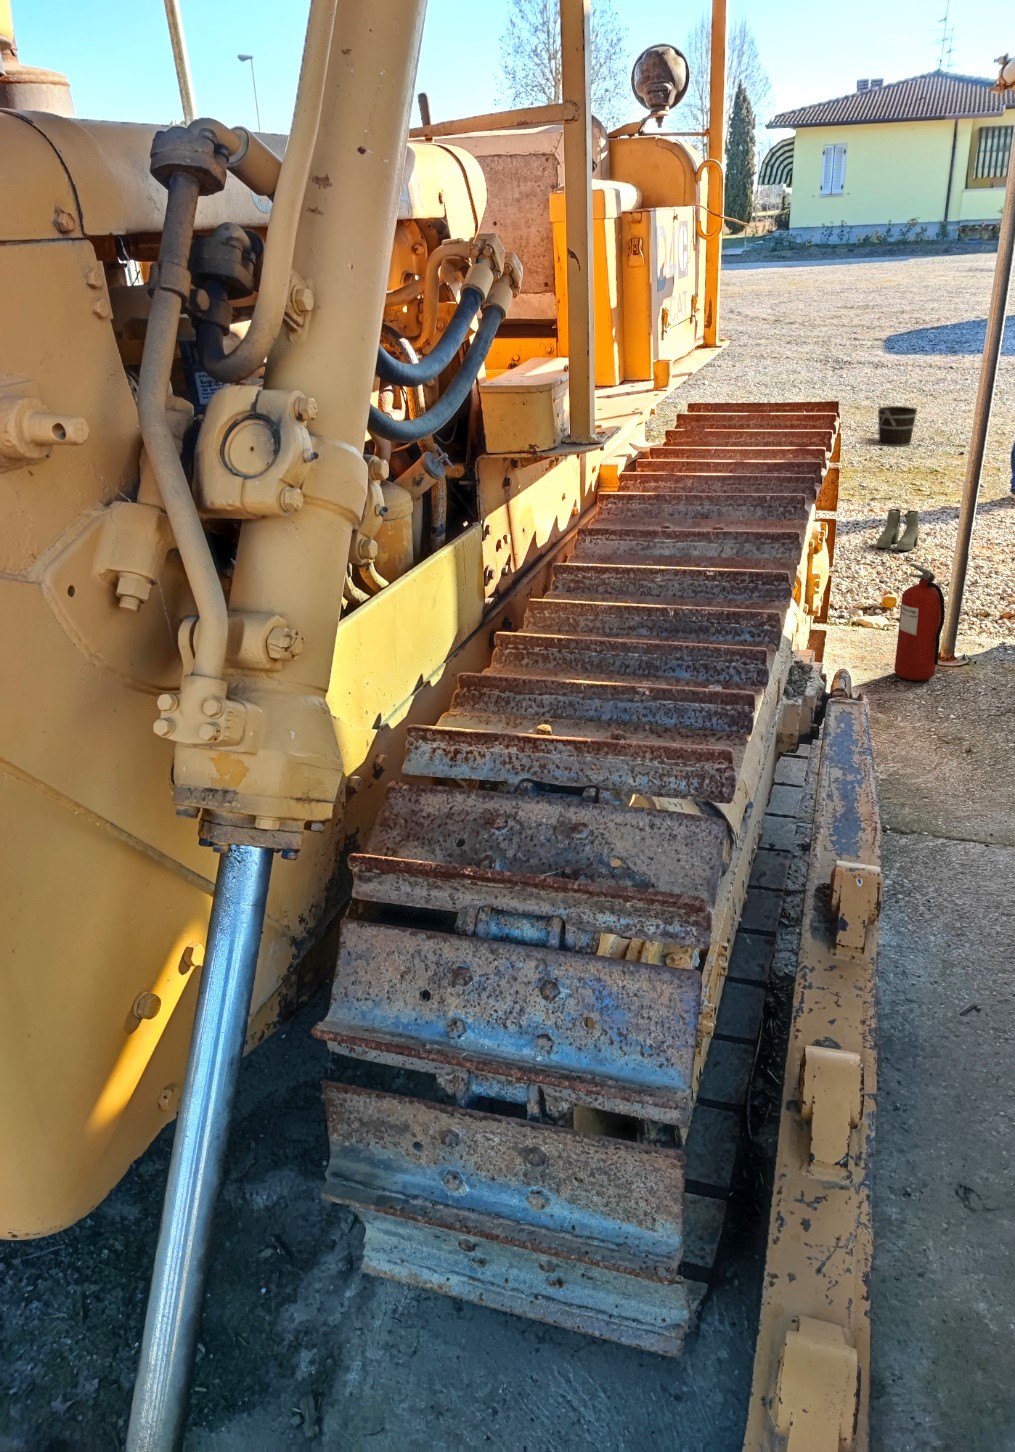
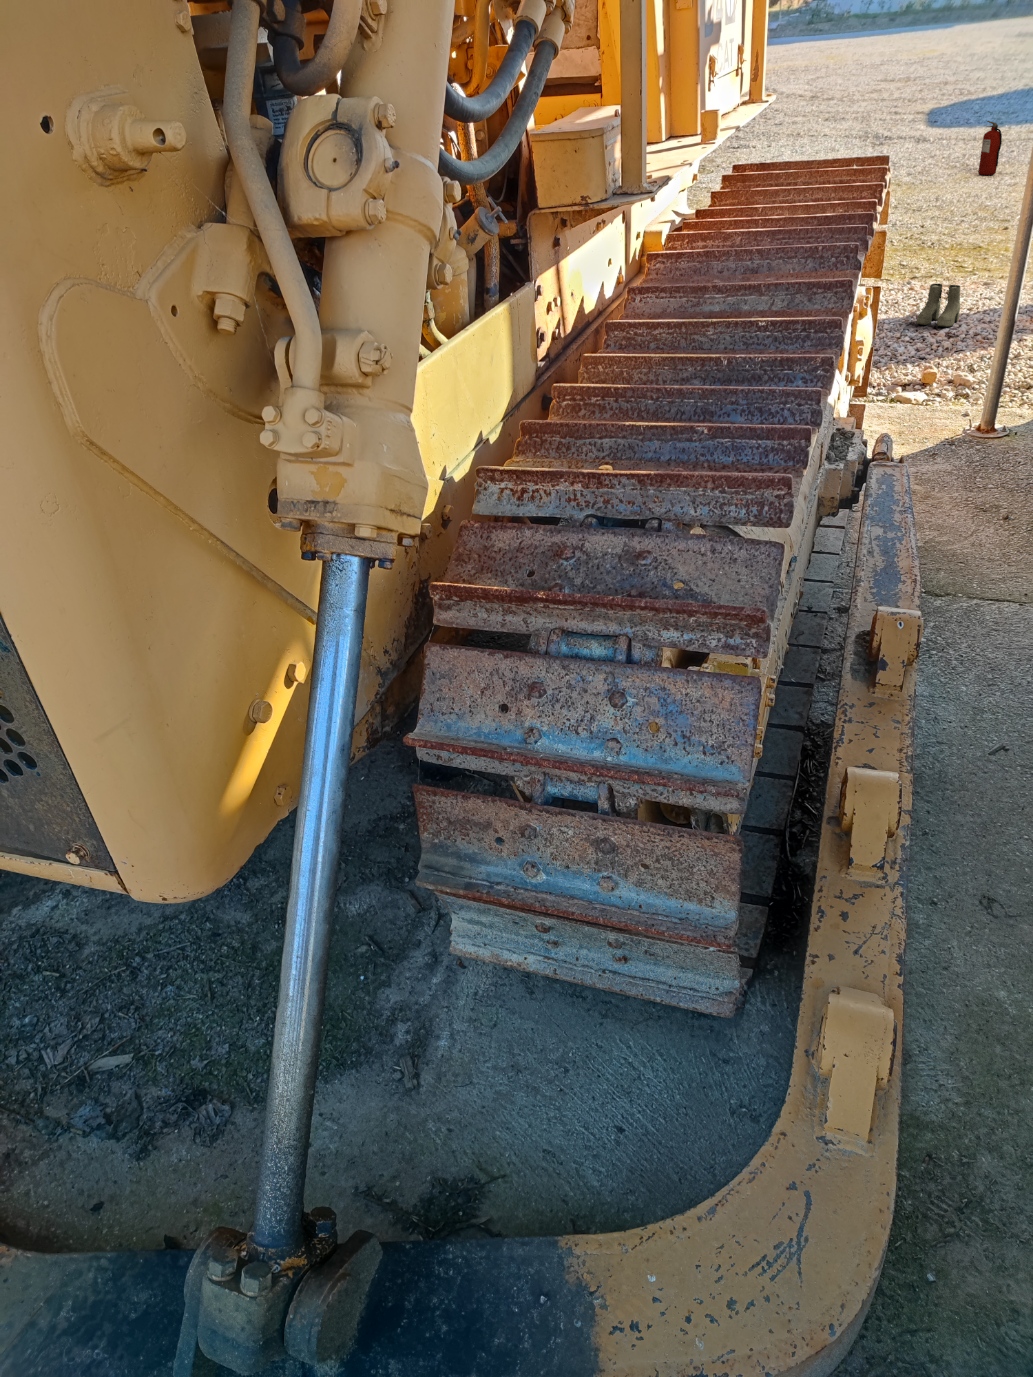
bucket: present [878,406,917,446] -> none [920,178,962,223]
fire extinguisher: present [894,563,945,681] -> present [978,121,1002,176]

